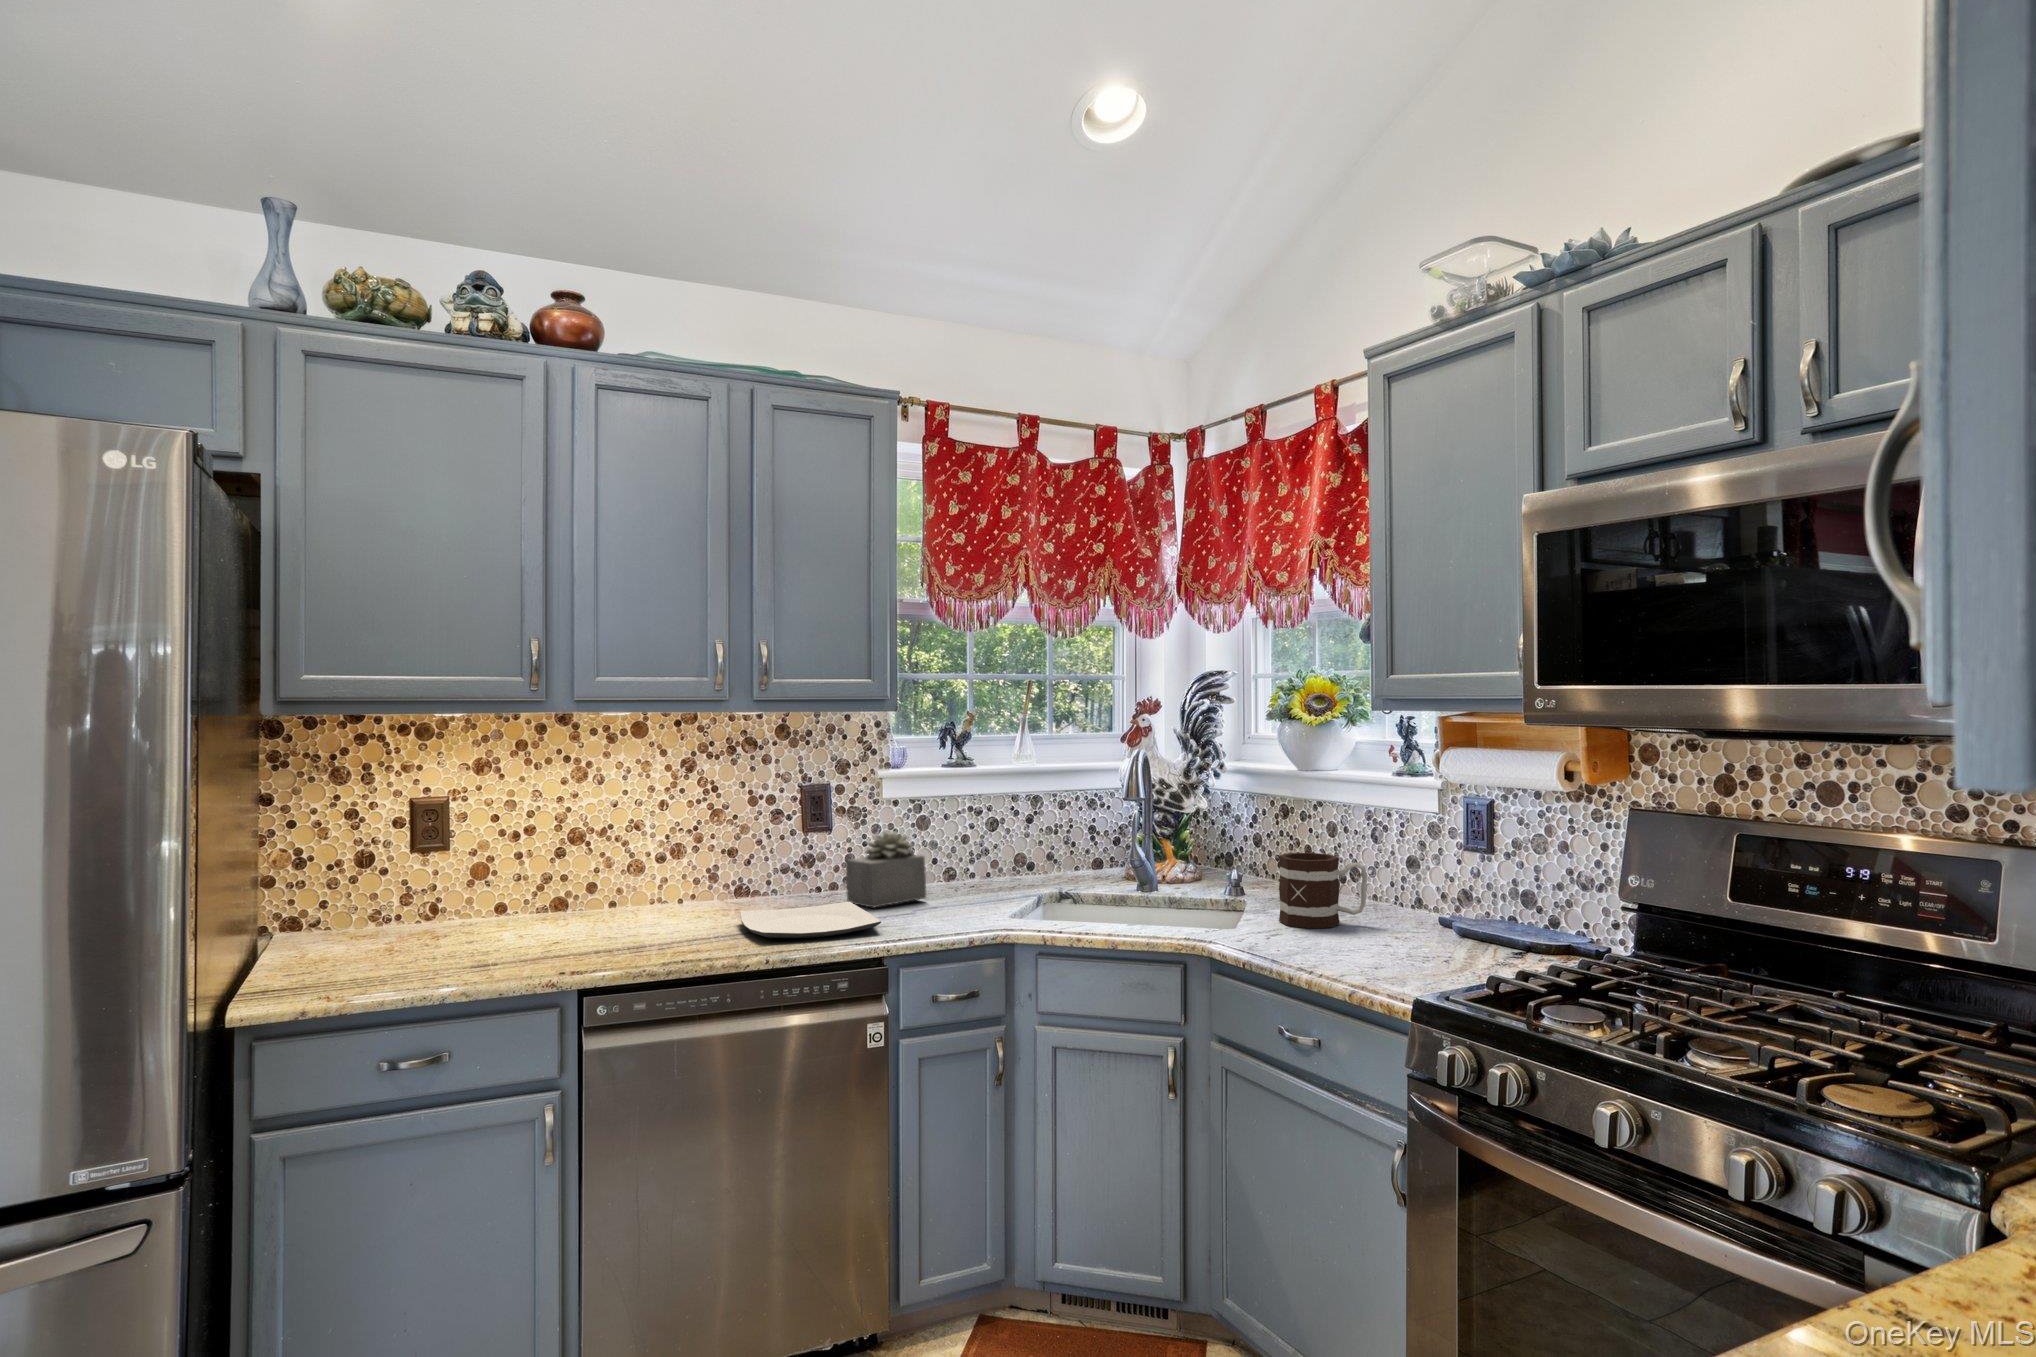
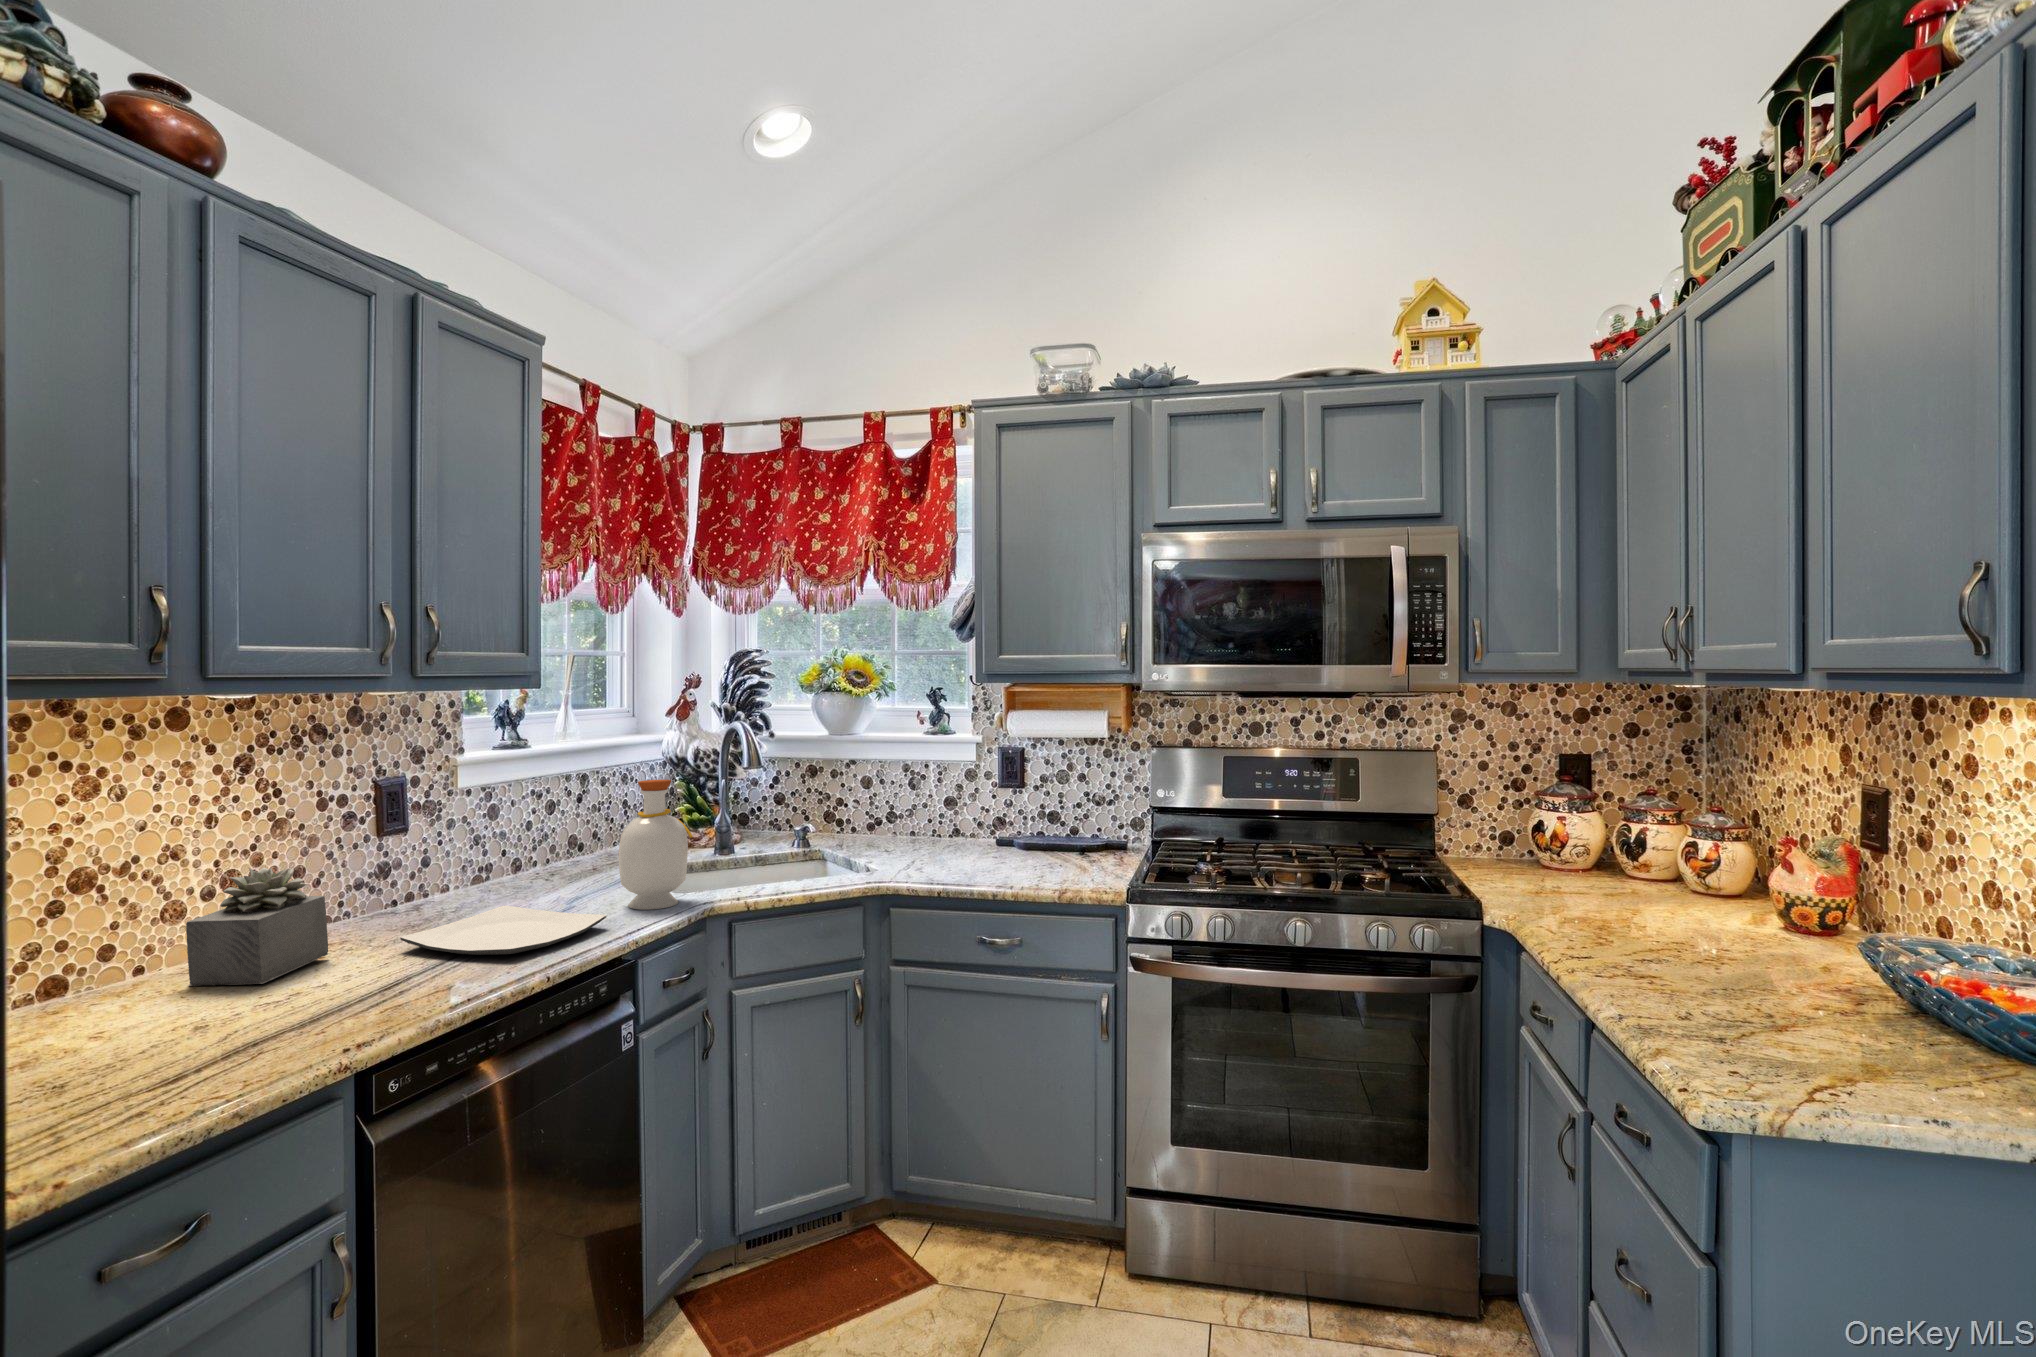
bottle: none [932,800,996,927] -> present [619,780,693,910]
succulent plant: present [846,832,926,907] -> present [186,867,329,986]
mug: present [1279,853,1367,928] -> none [892,801,955,861]

